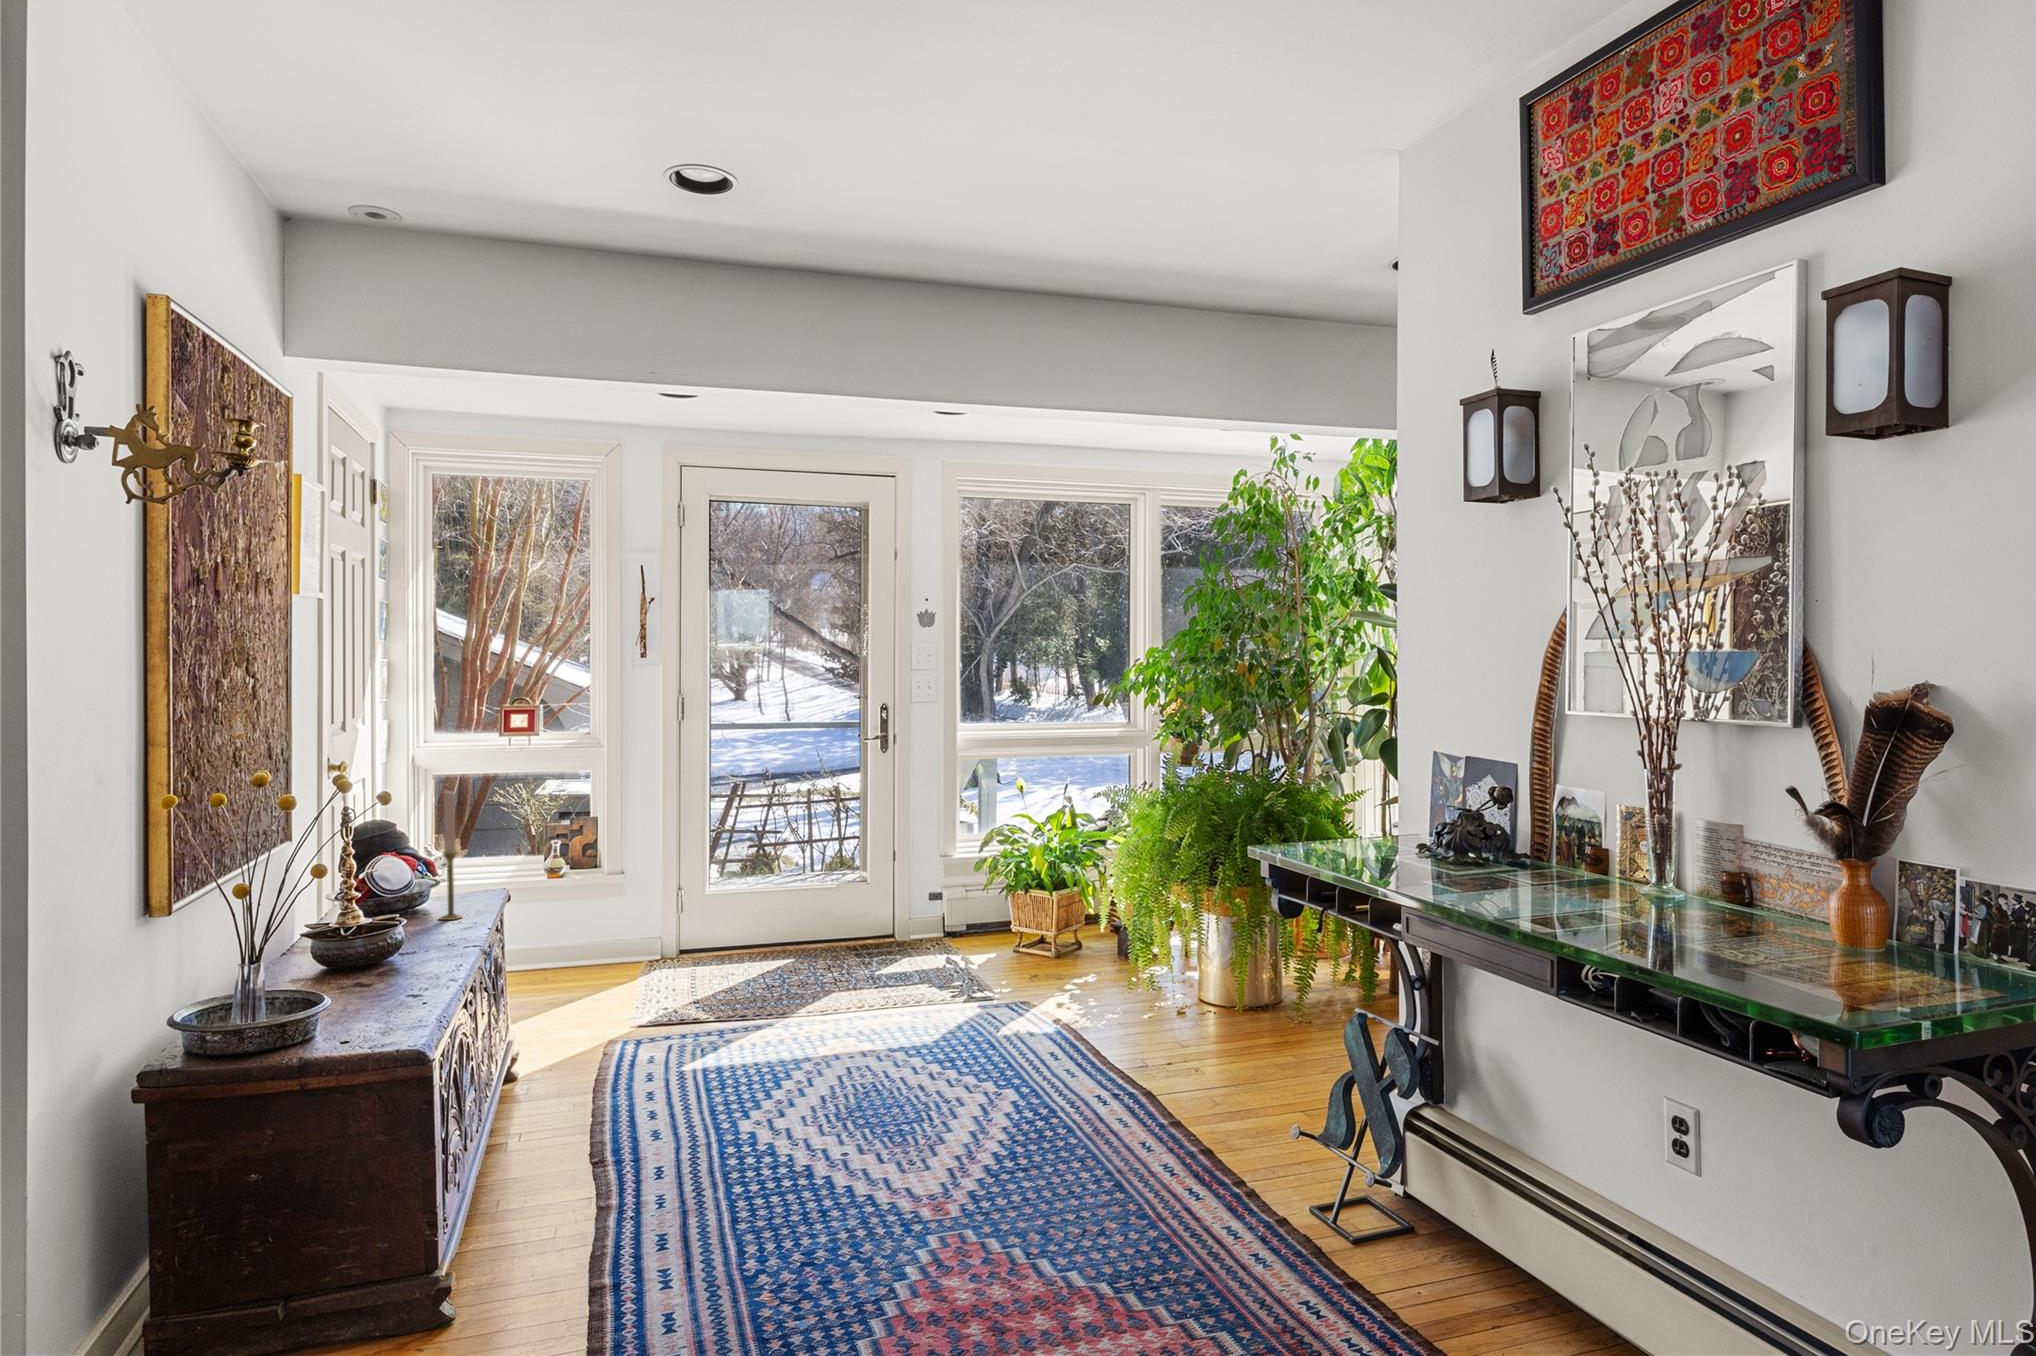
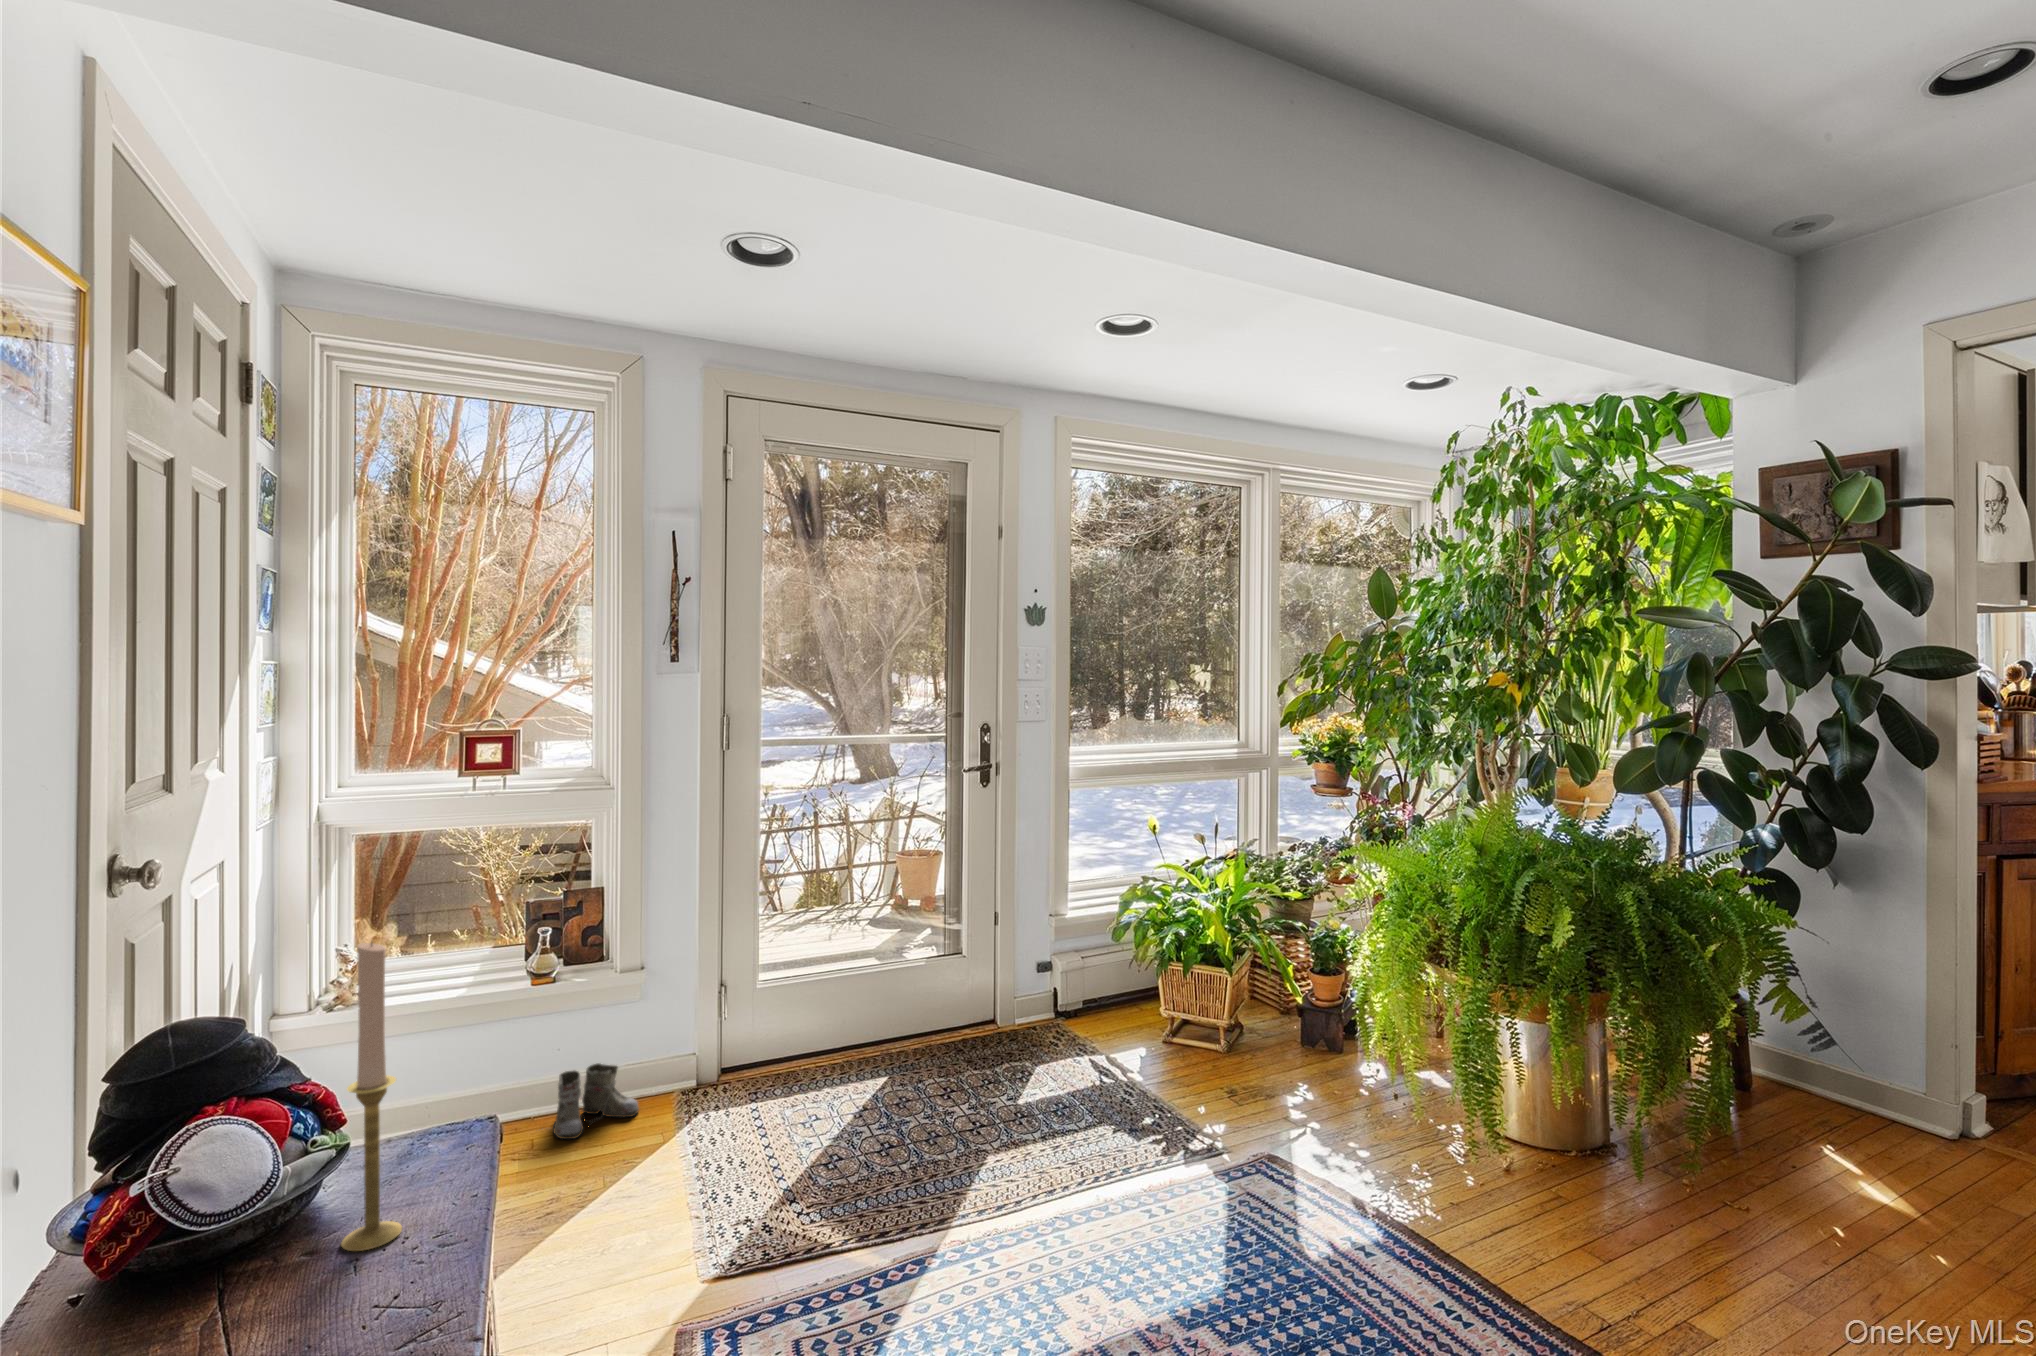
boots: none [551,935,619,978] -> present [553,1063,639,1139]

